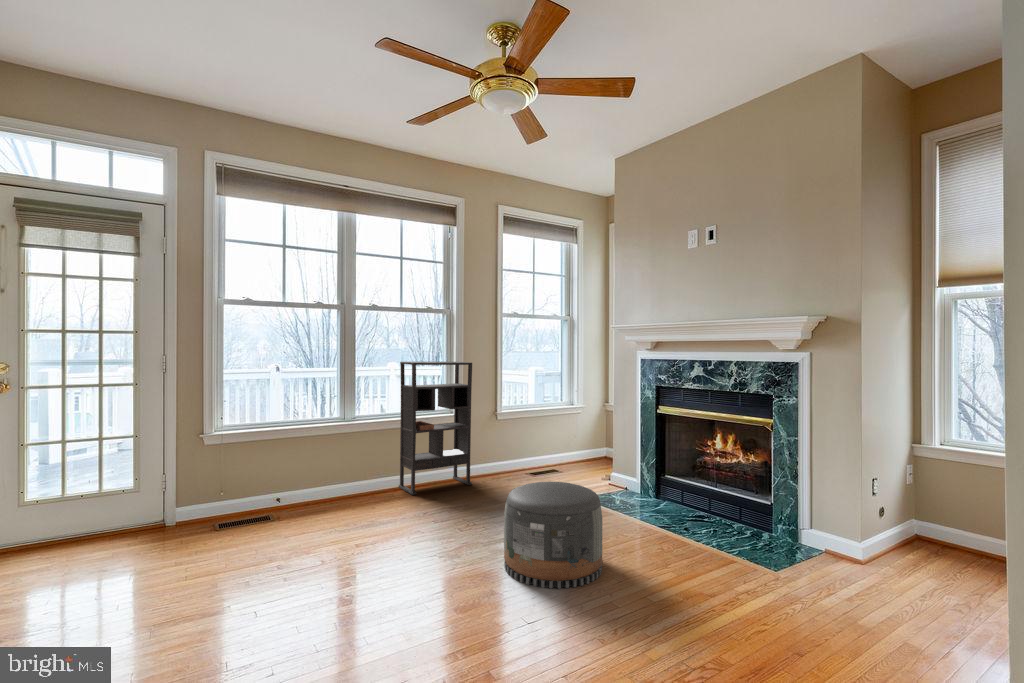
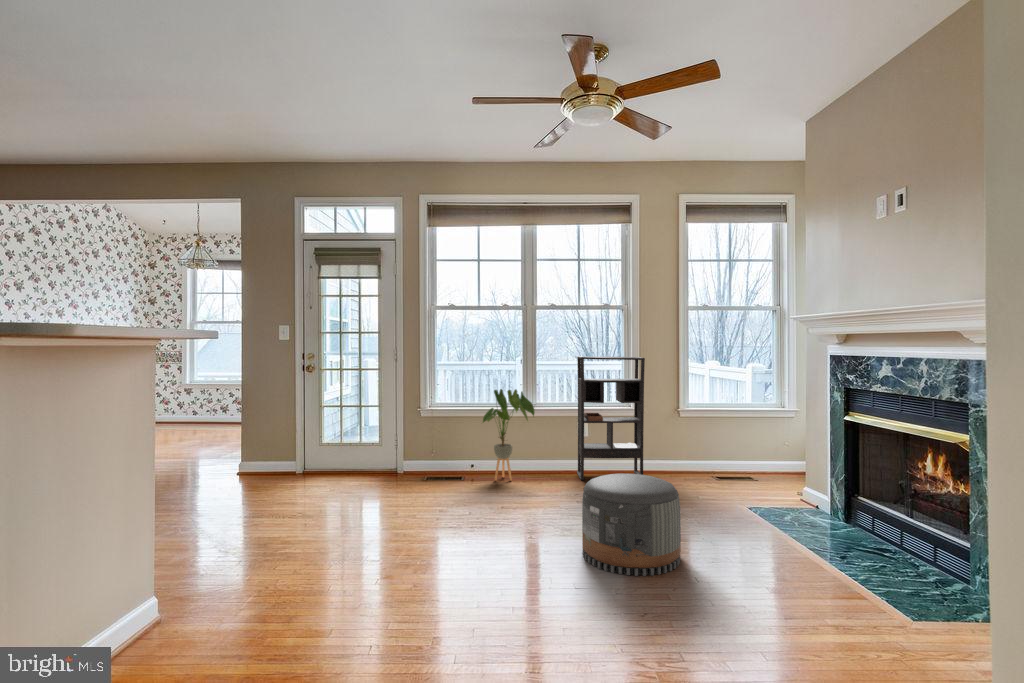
house plant: none [302,401,370,511] -> present [483,389,535,480]

